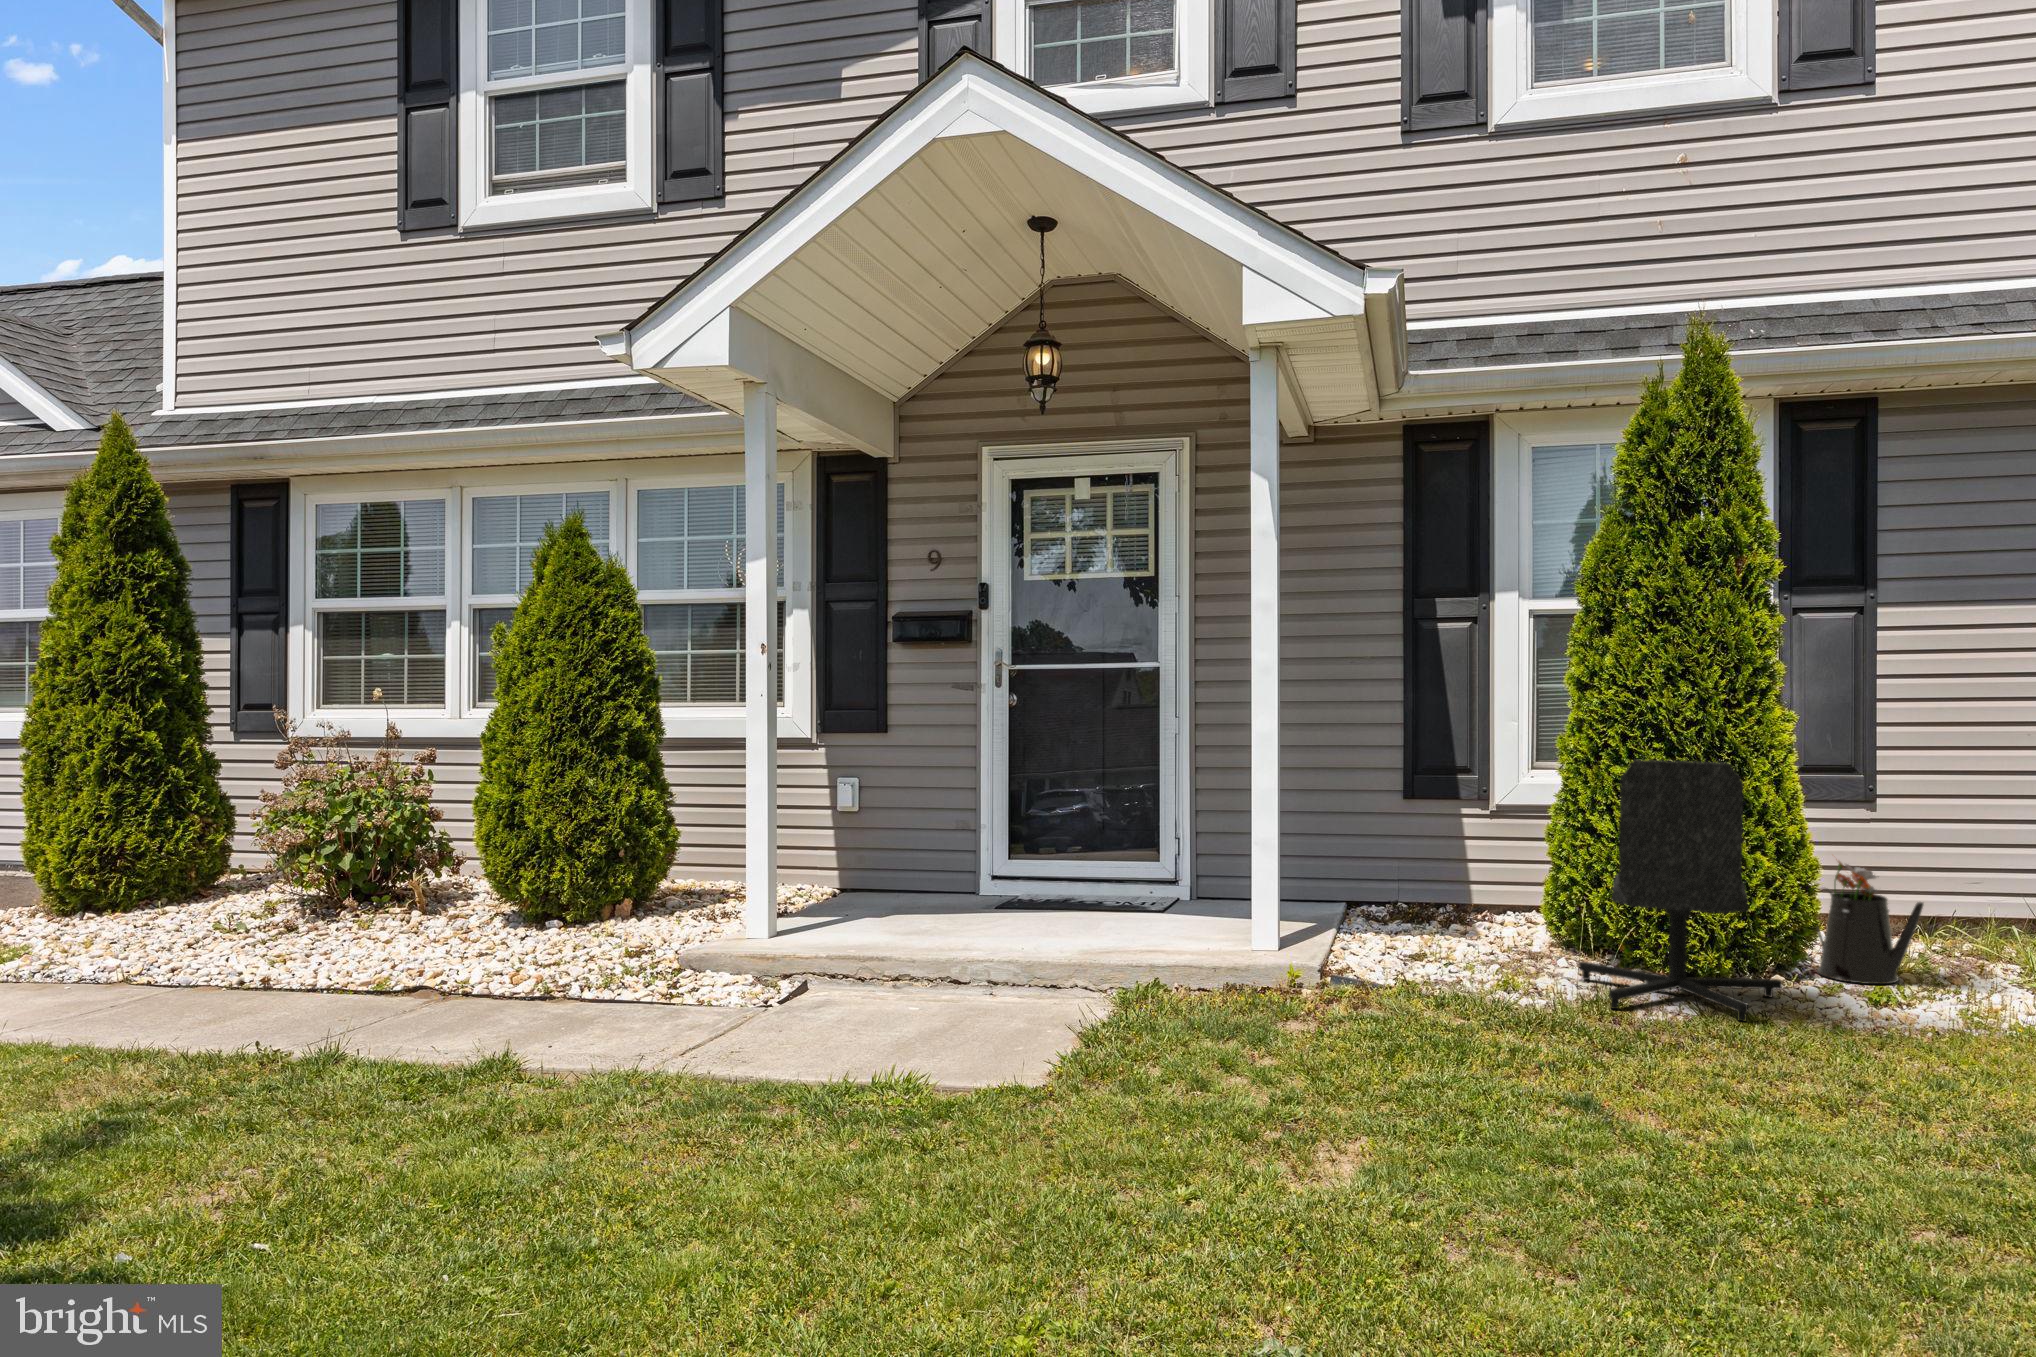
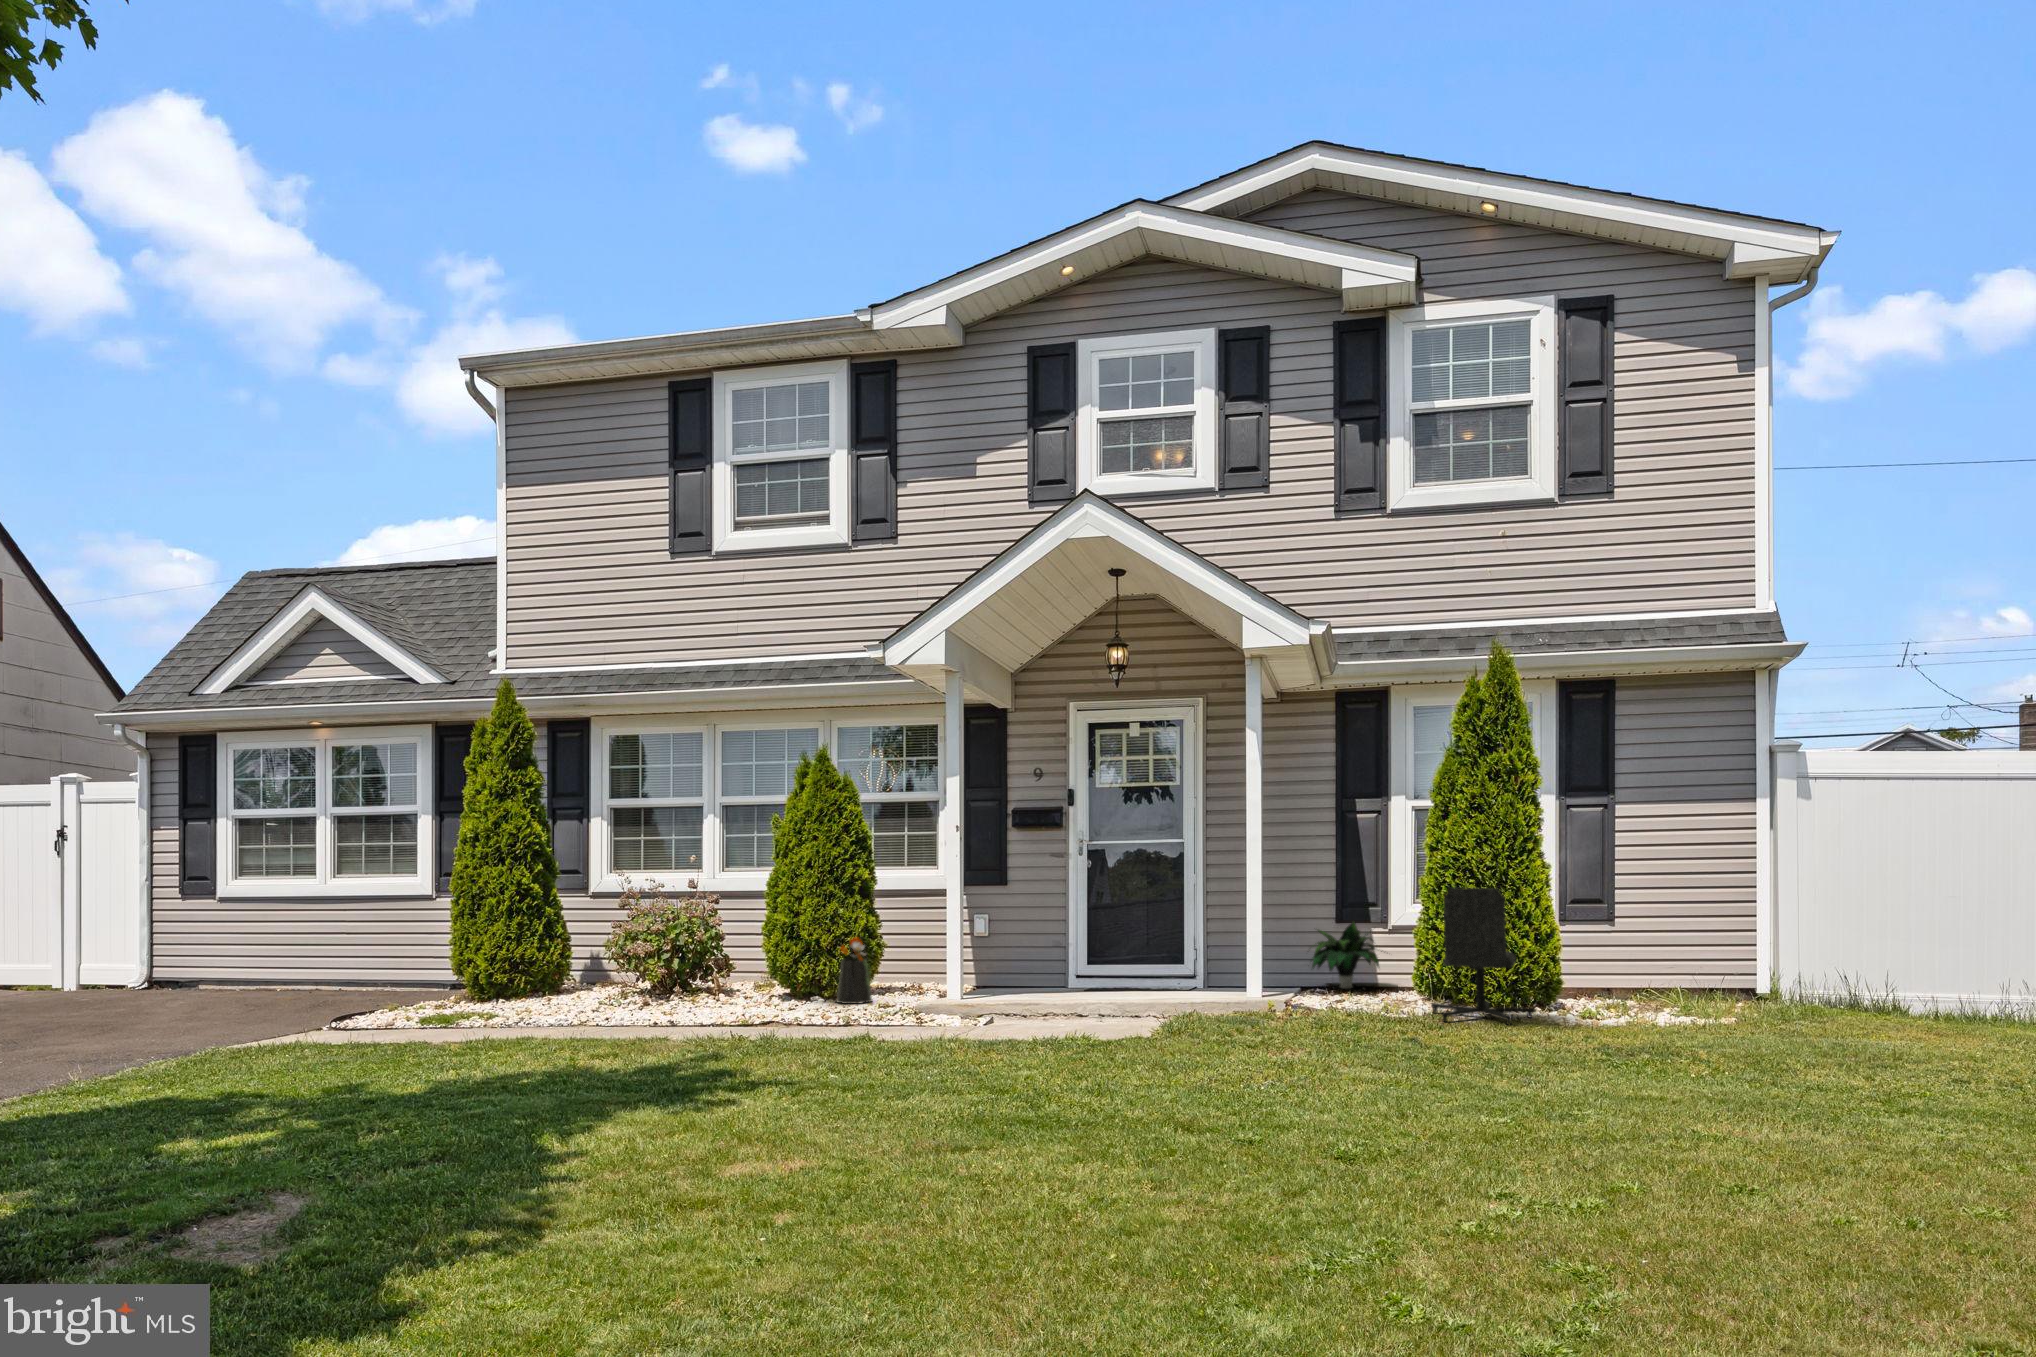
potted plant: none [1349,798,1492,911] -> present [1312,921,1382,989]
watering can: present [1817,862,1923,984] -> present [836,937,872,1004]

